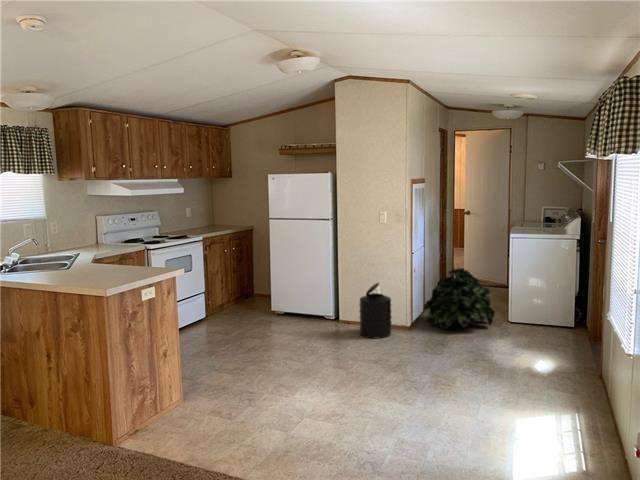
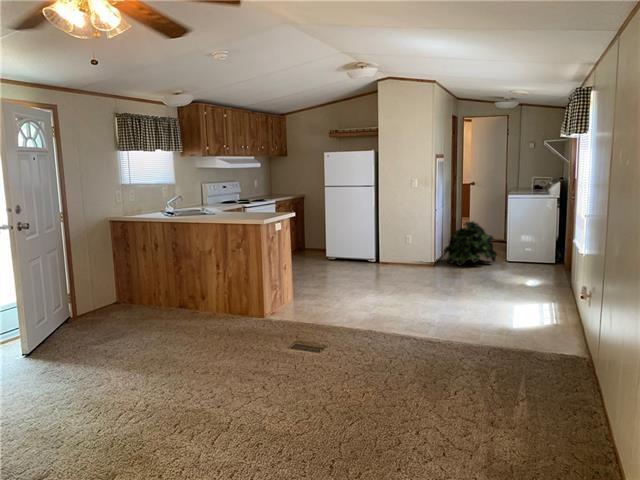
trash can: present [359,283,392,338] -> none [398,231,422,271]

